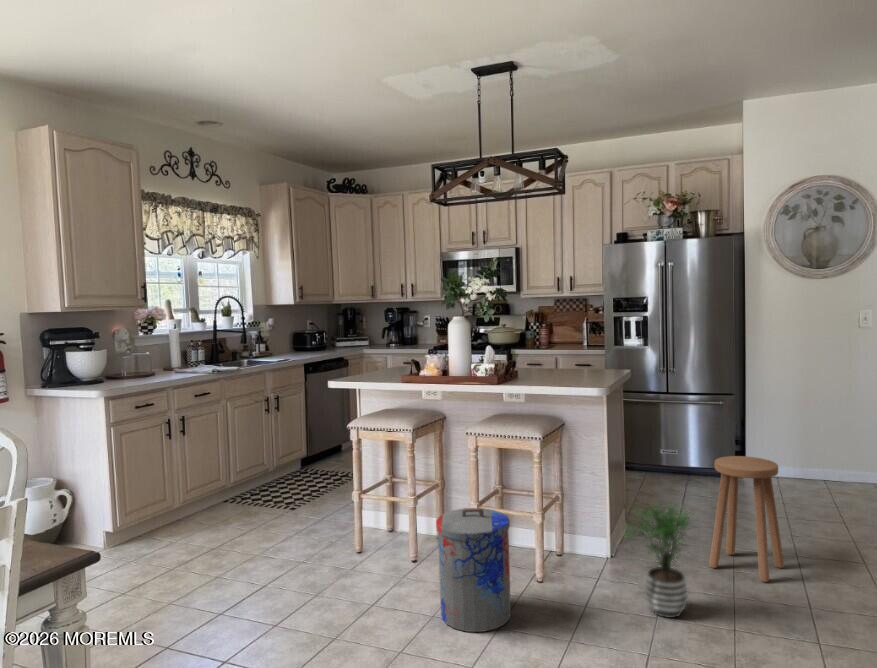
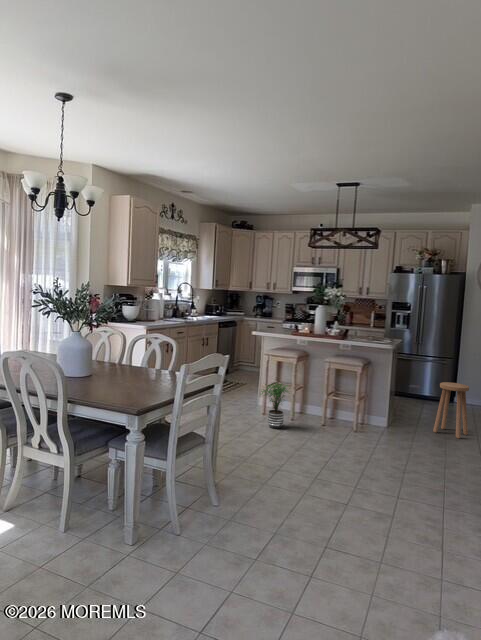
potted plant: present [624,502,692,618] -> present [262,384,288,429]
trash can: present [436,508,511,632] -> none [314,391,349,443]

